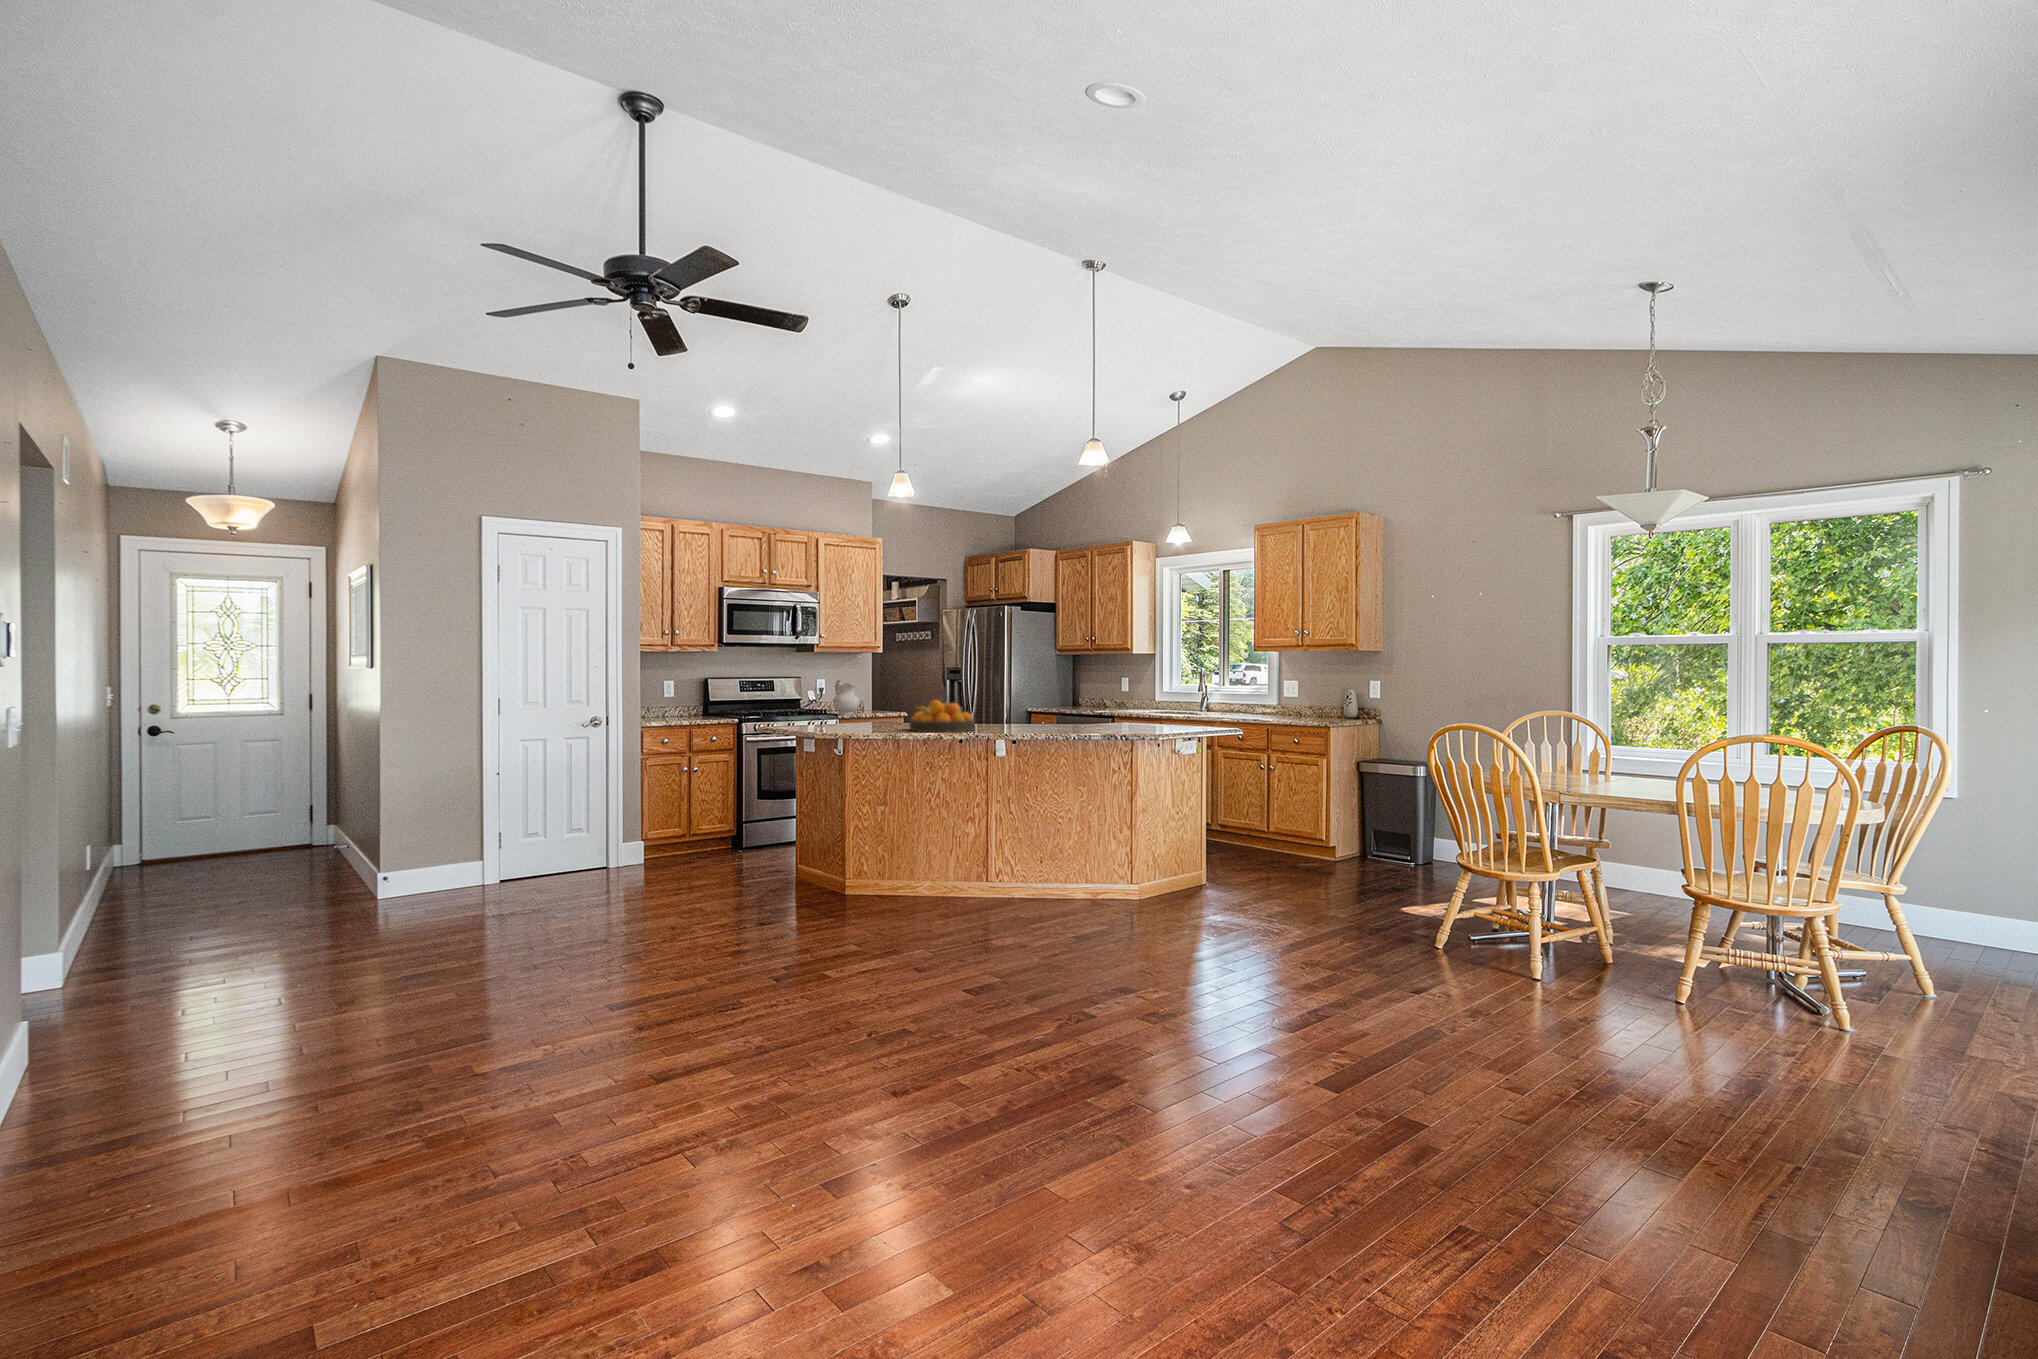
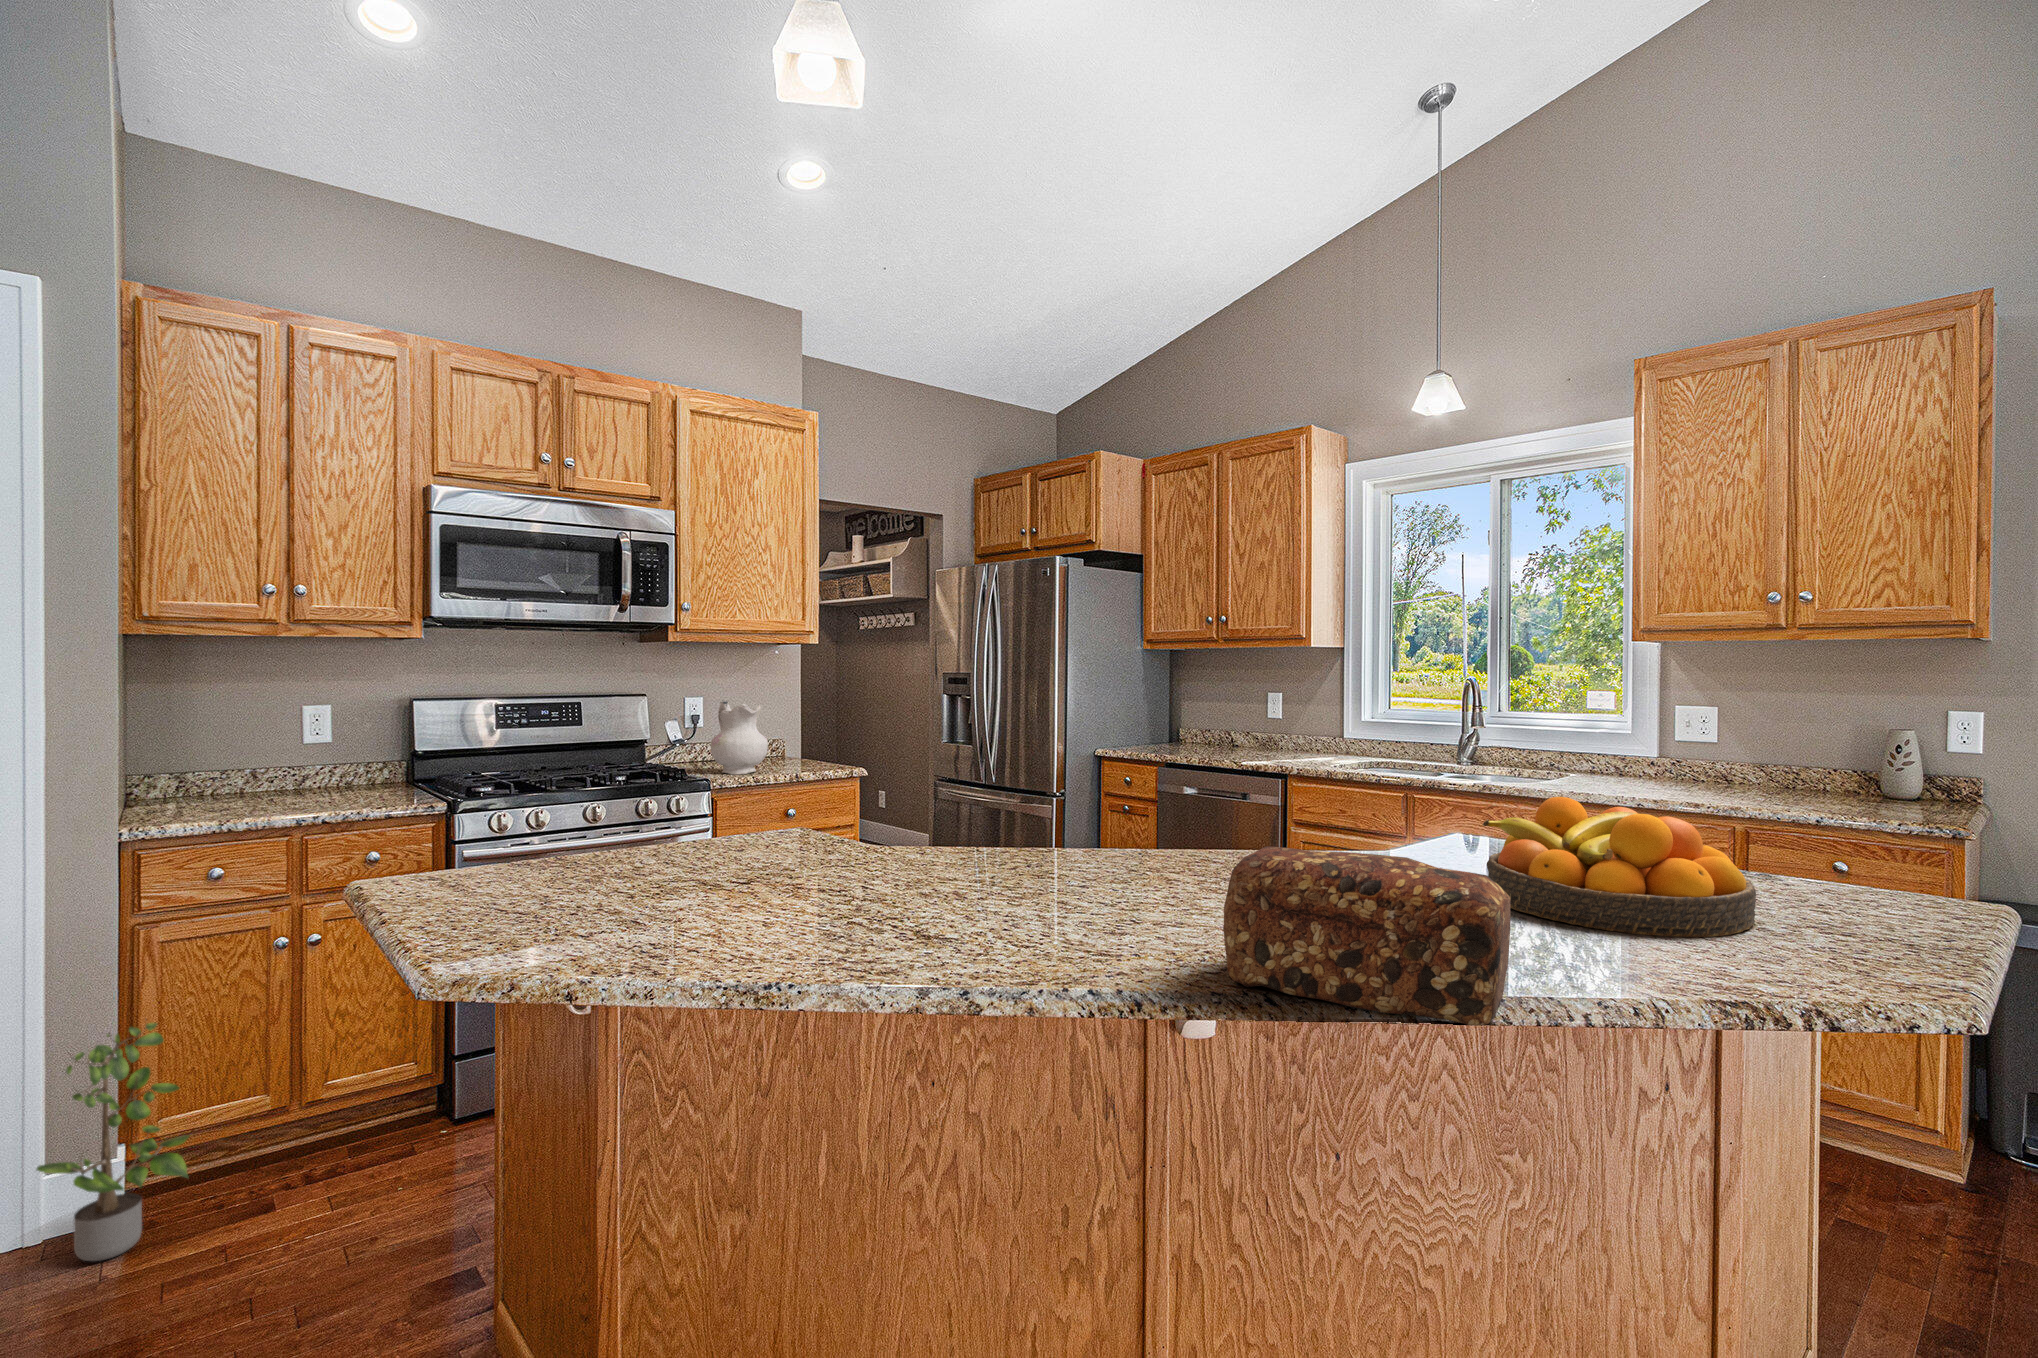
fruit bowl: present [909,700,975,732] -> present [1482,797,1756,937]
bread loaf: none [996,704,1059,736] -> present [1223,846,1510,1025]
potted plant: none [635,787,674,866] -> present [37,1023,190,1261]

